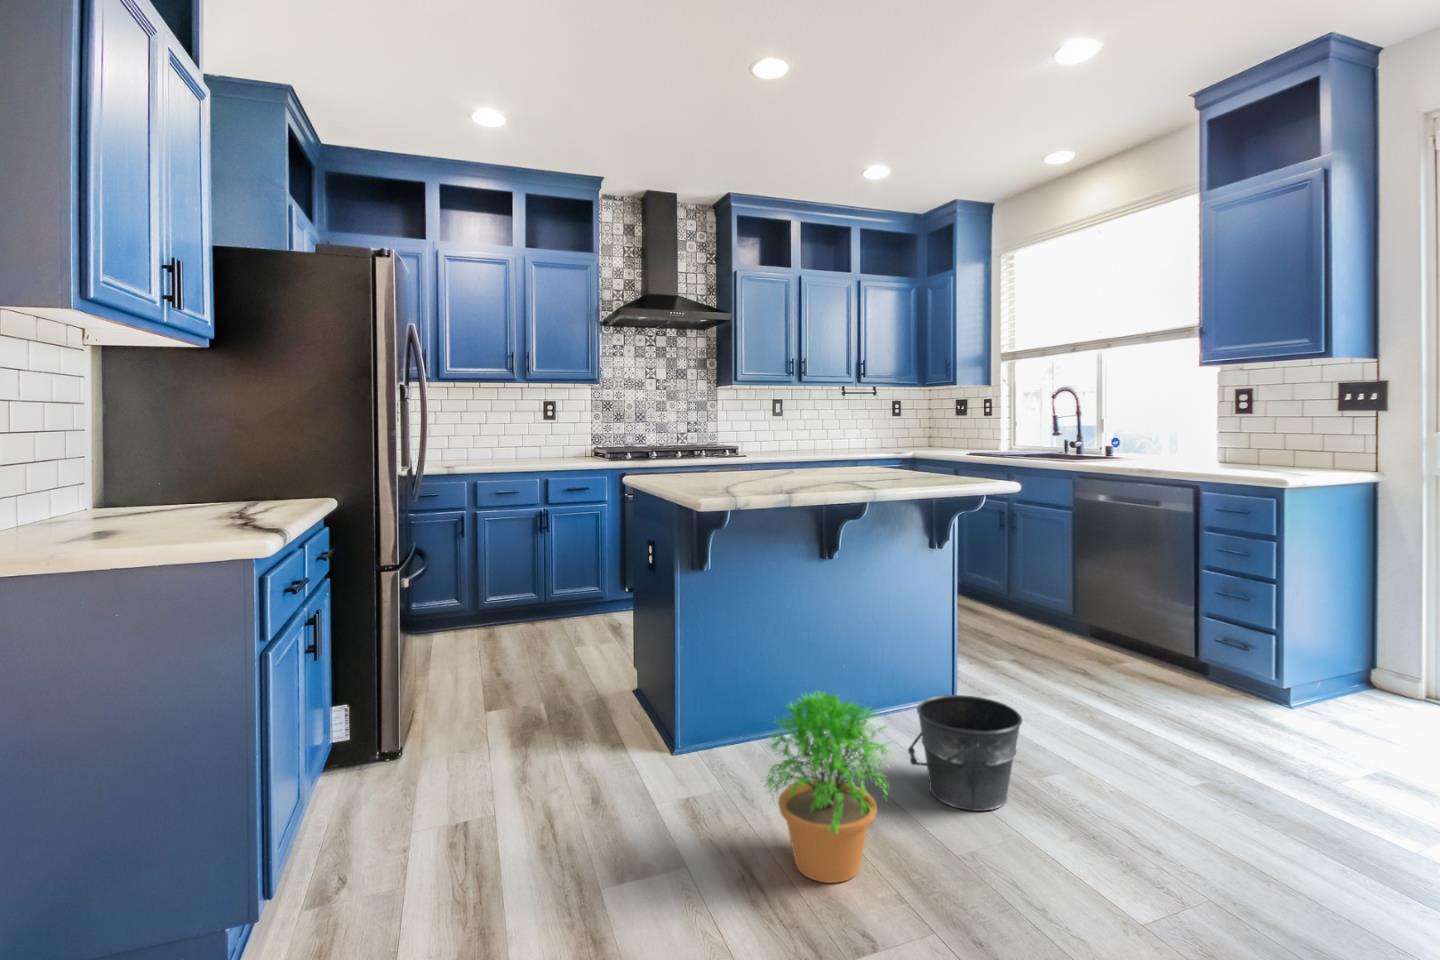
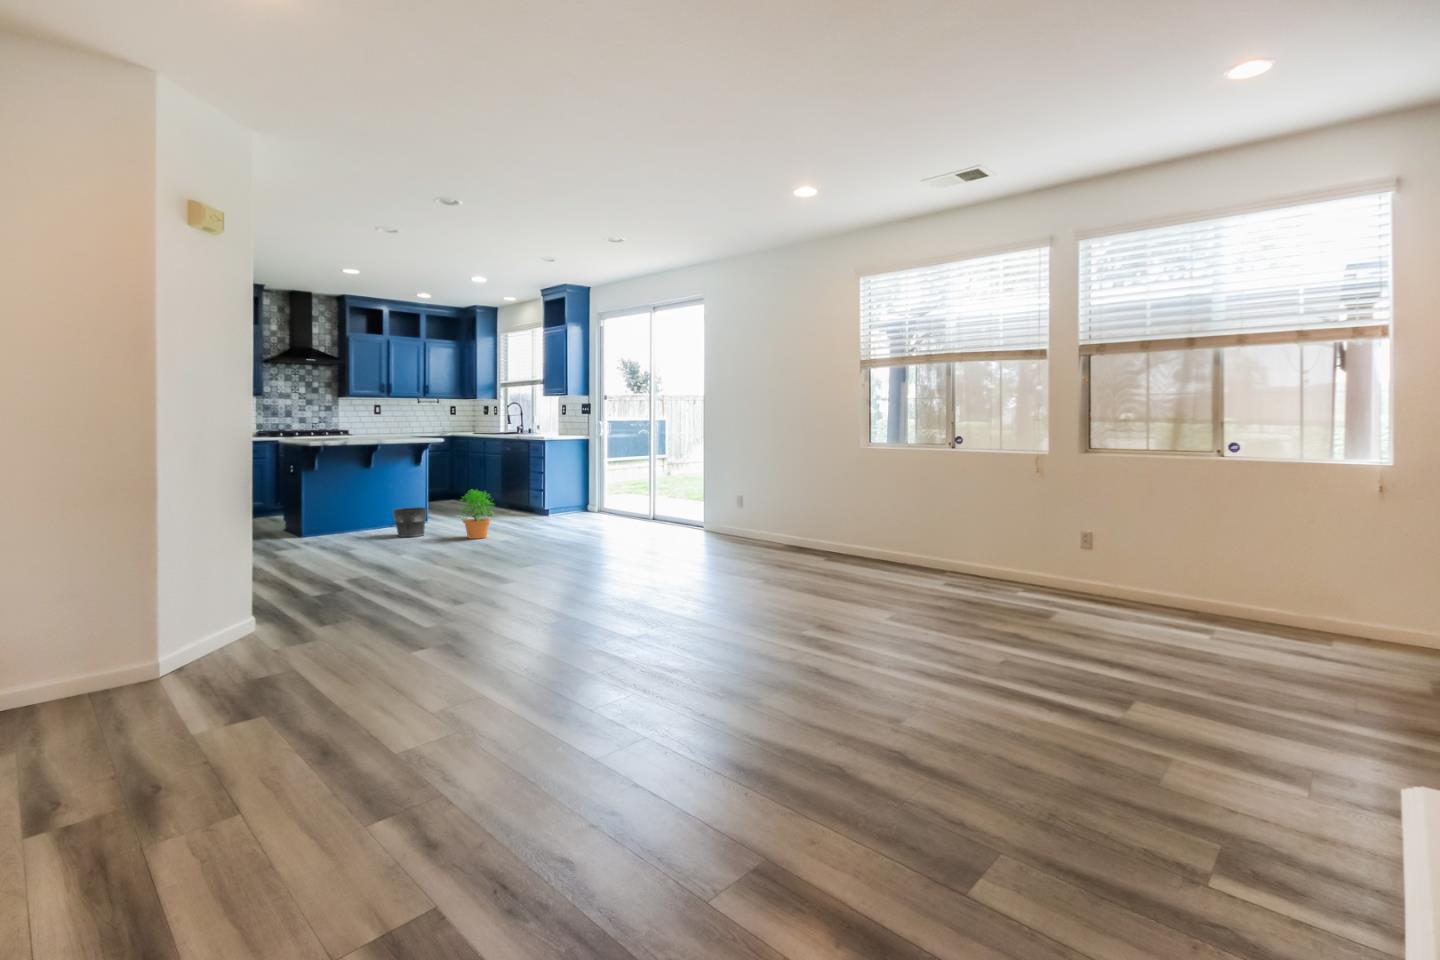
potted plant: present [761,691,898,883] -> present [460,490,494,539]

